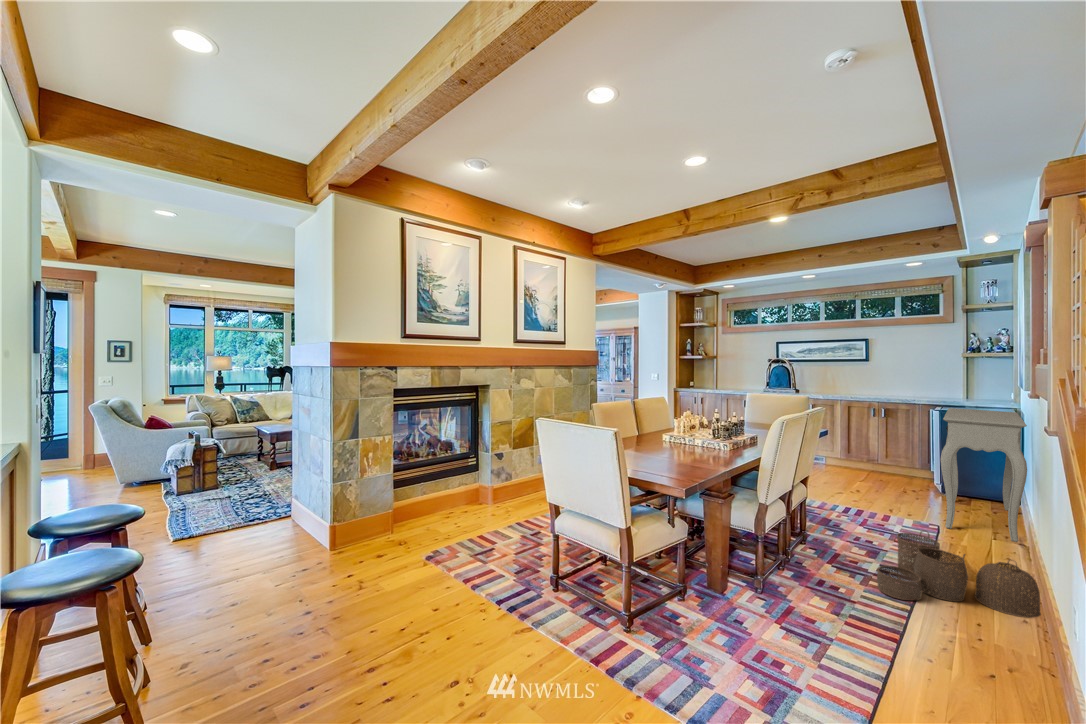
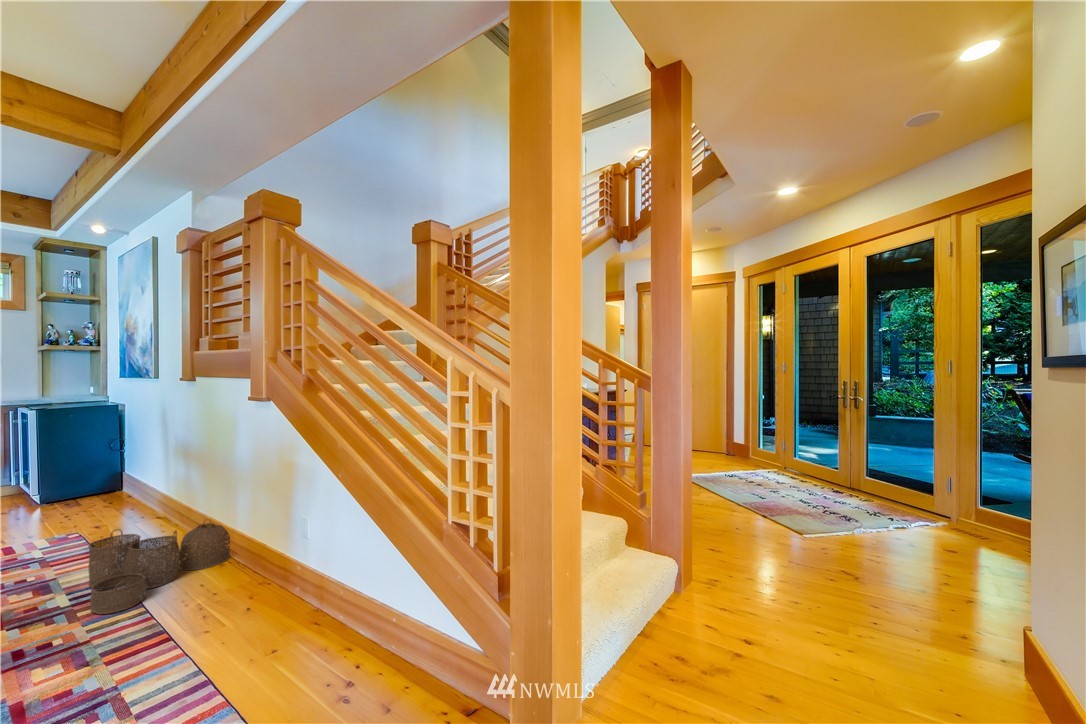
console table: present [941,408,1027,542] -> none [53,402,166,532]

